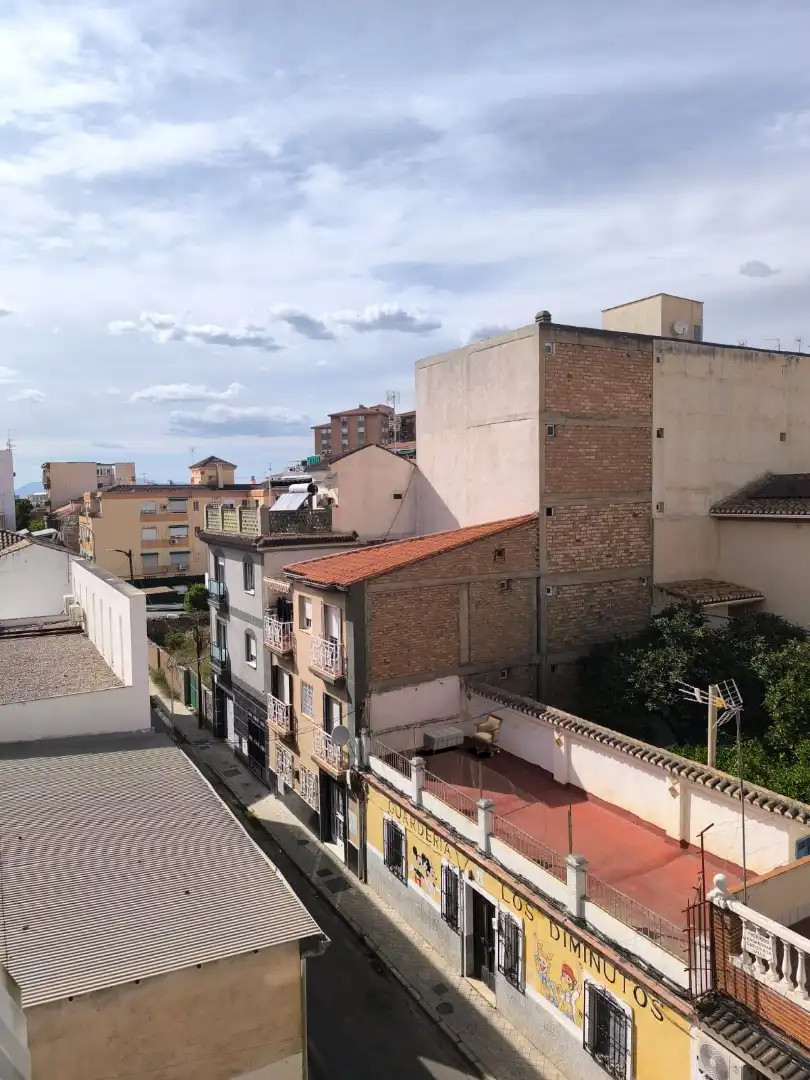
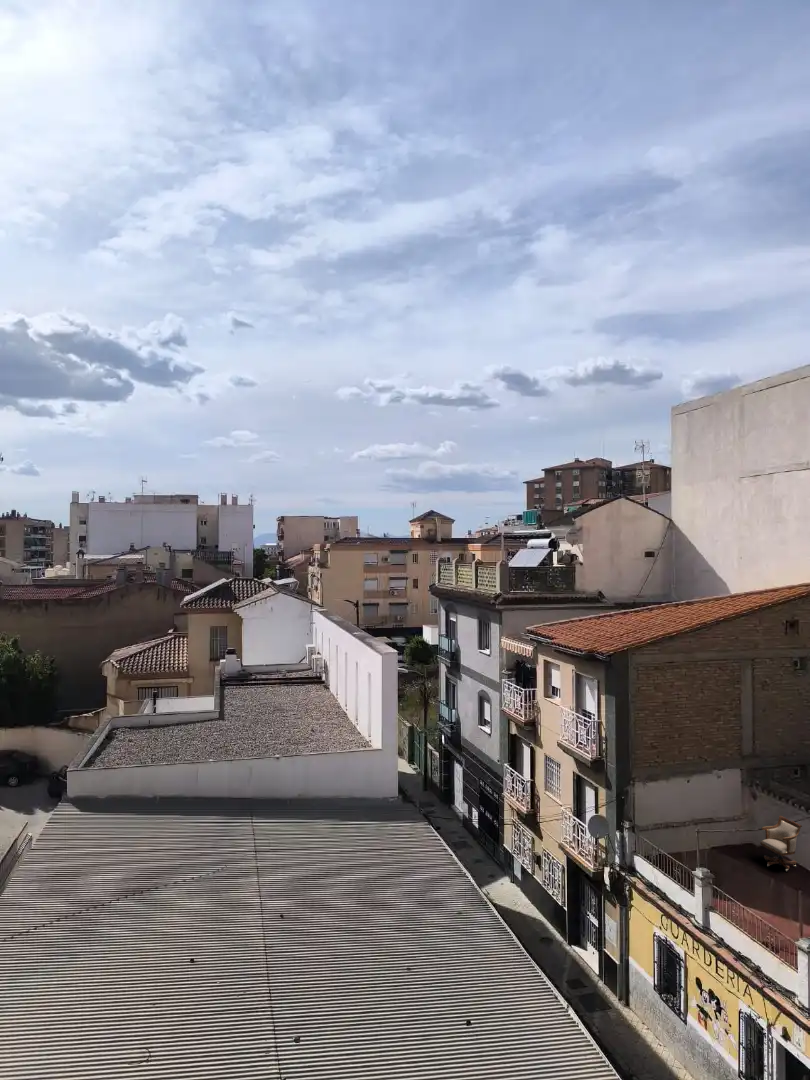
bench: present [423,727,464,755] -> none [697,828,748,862]

